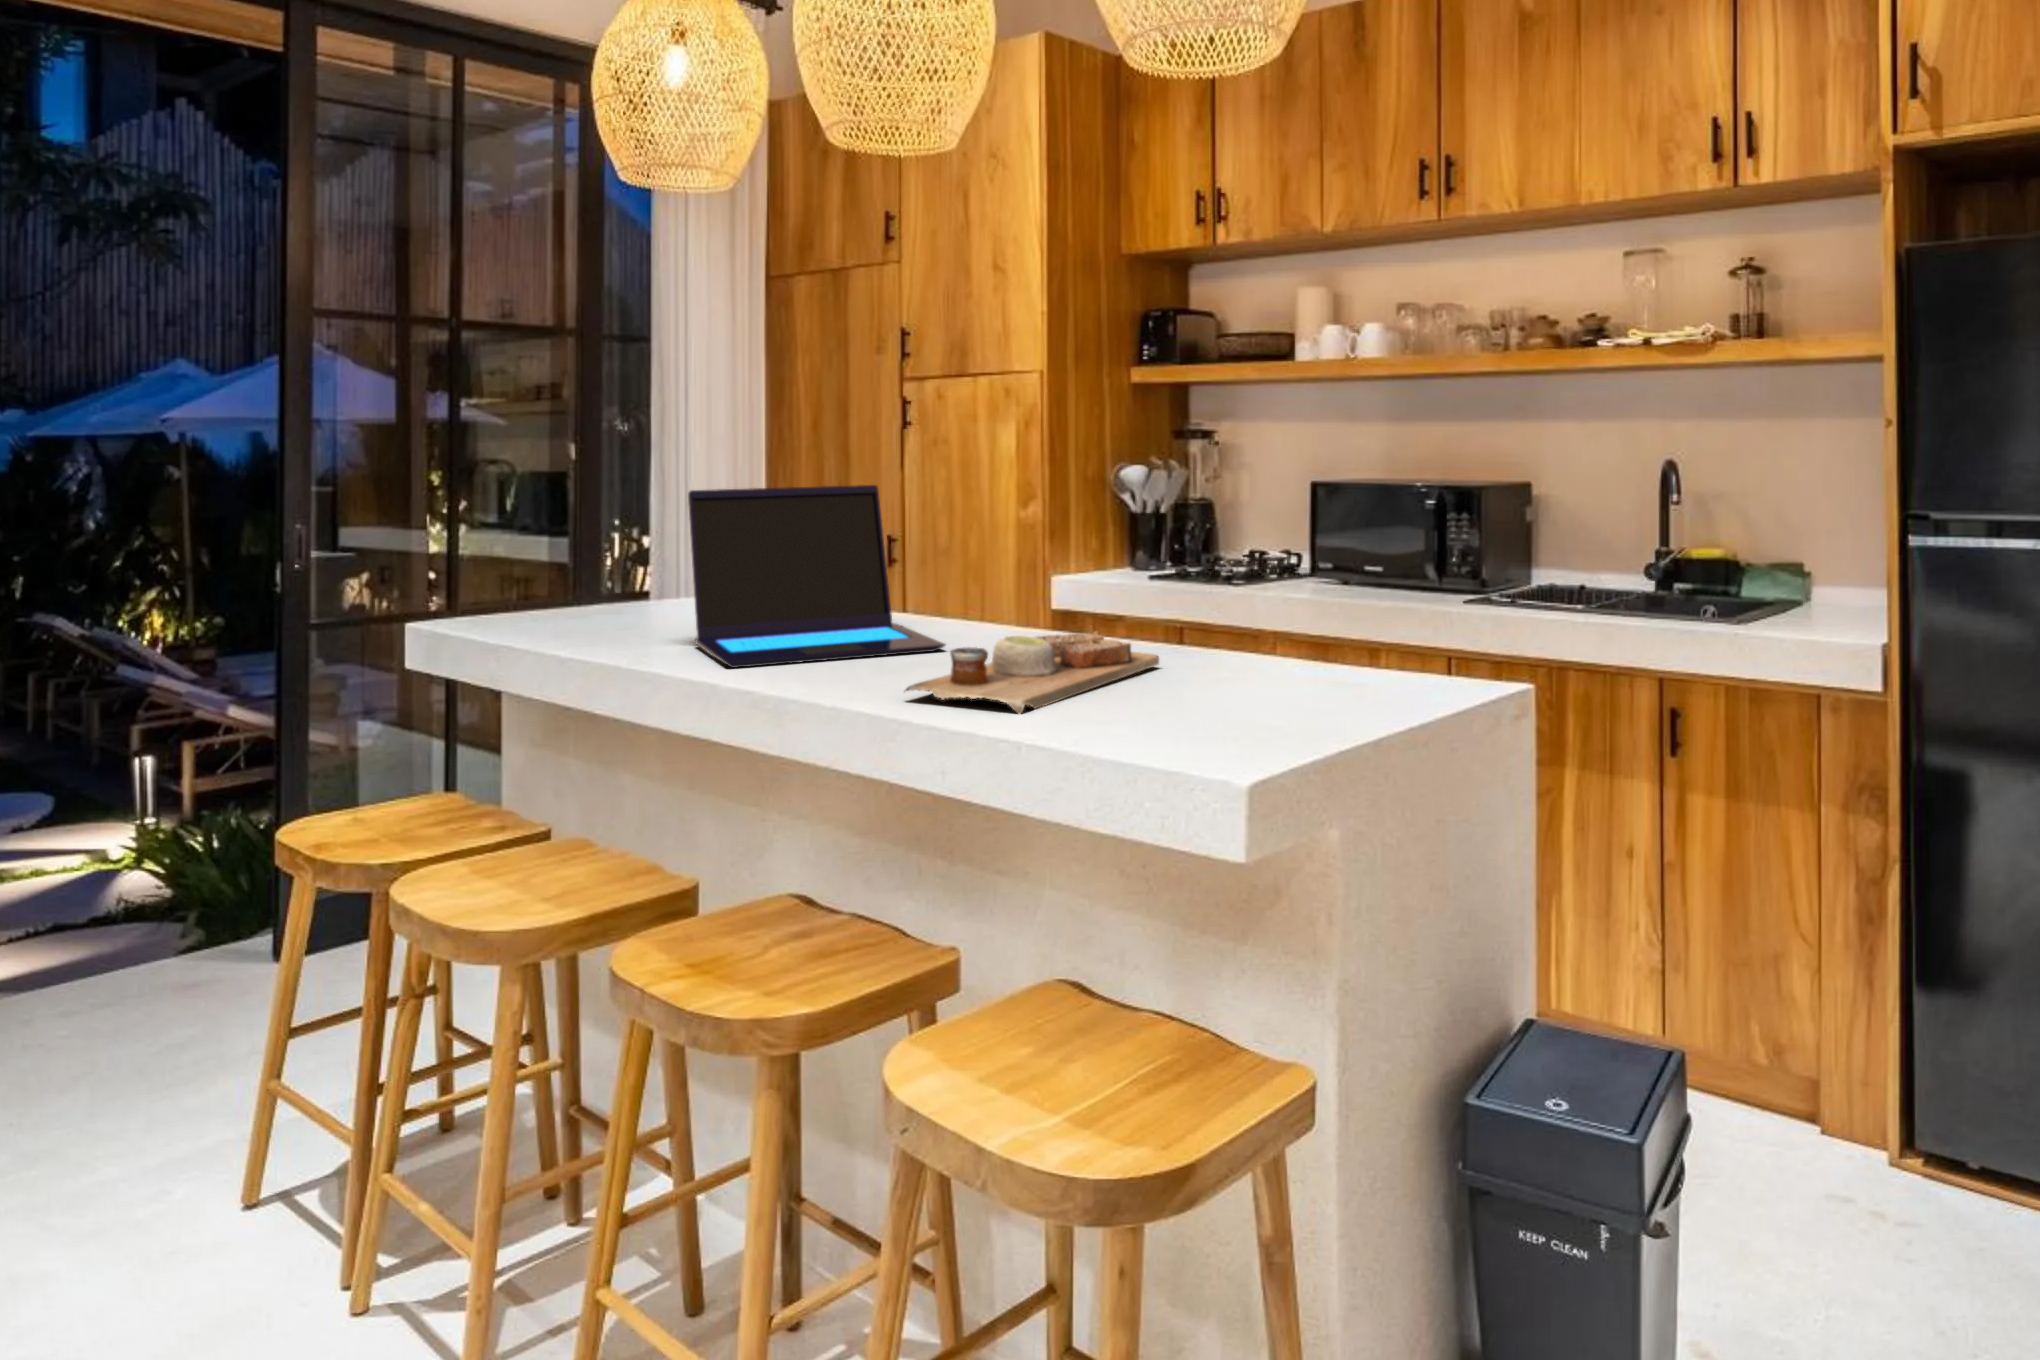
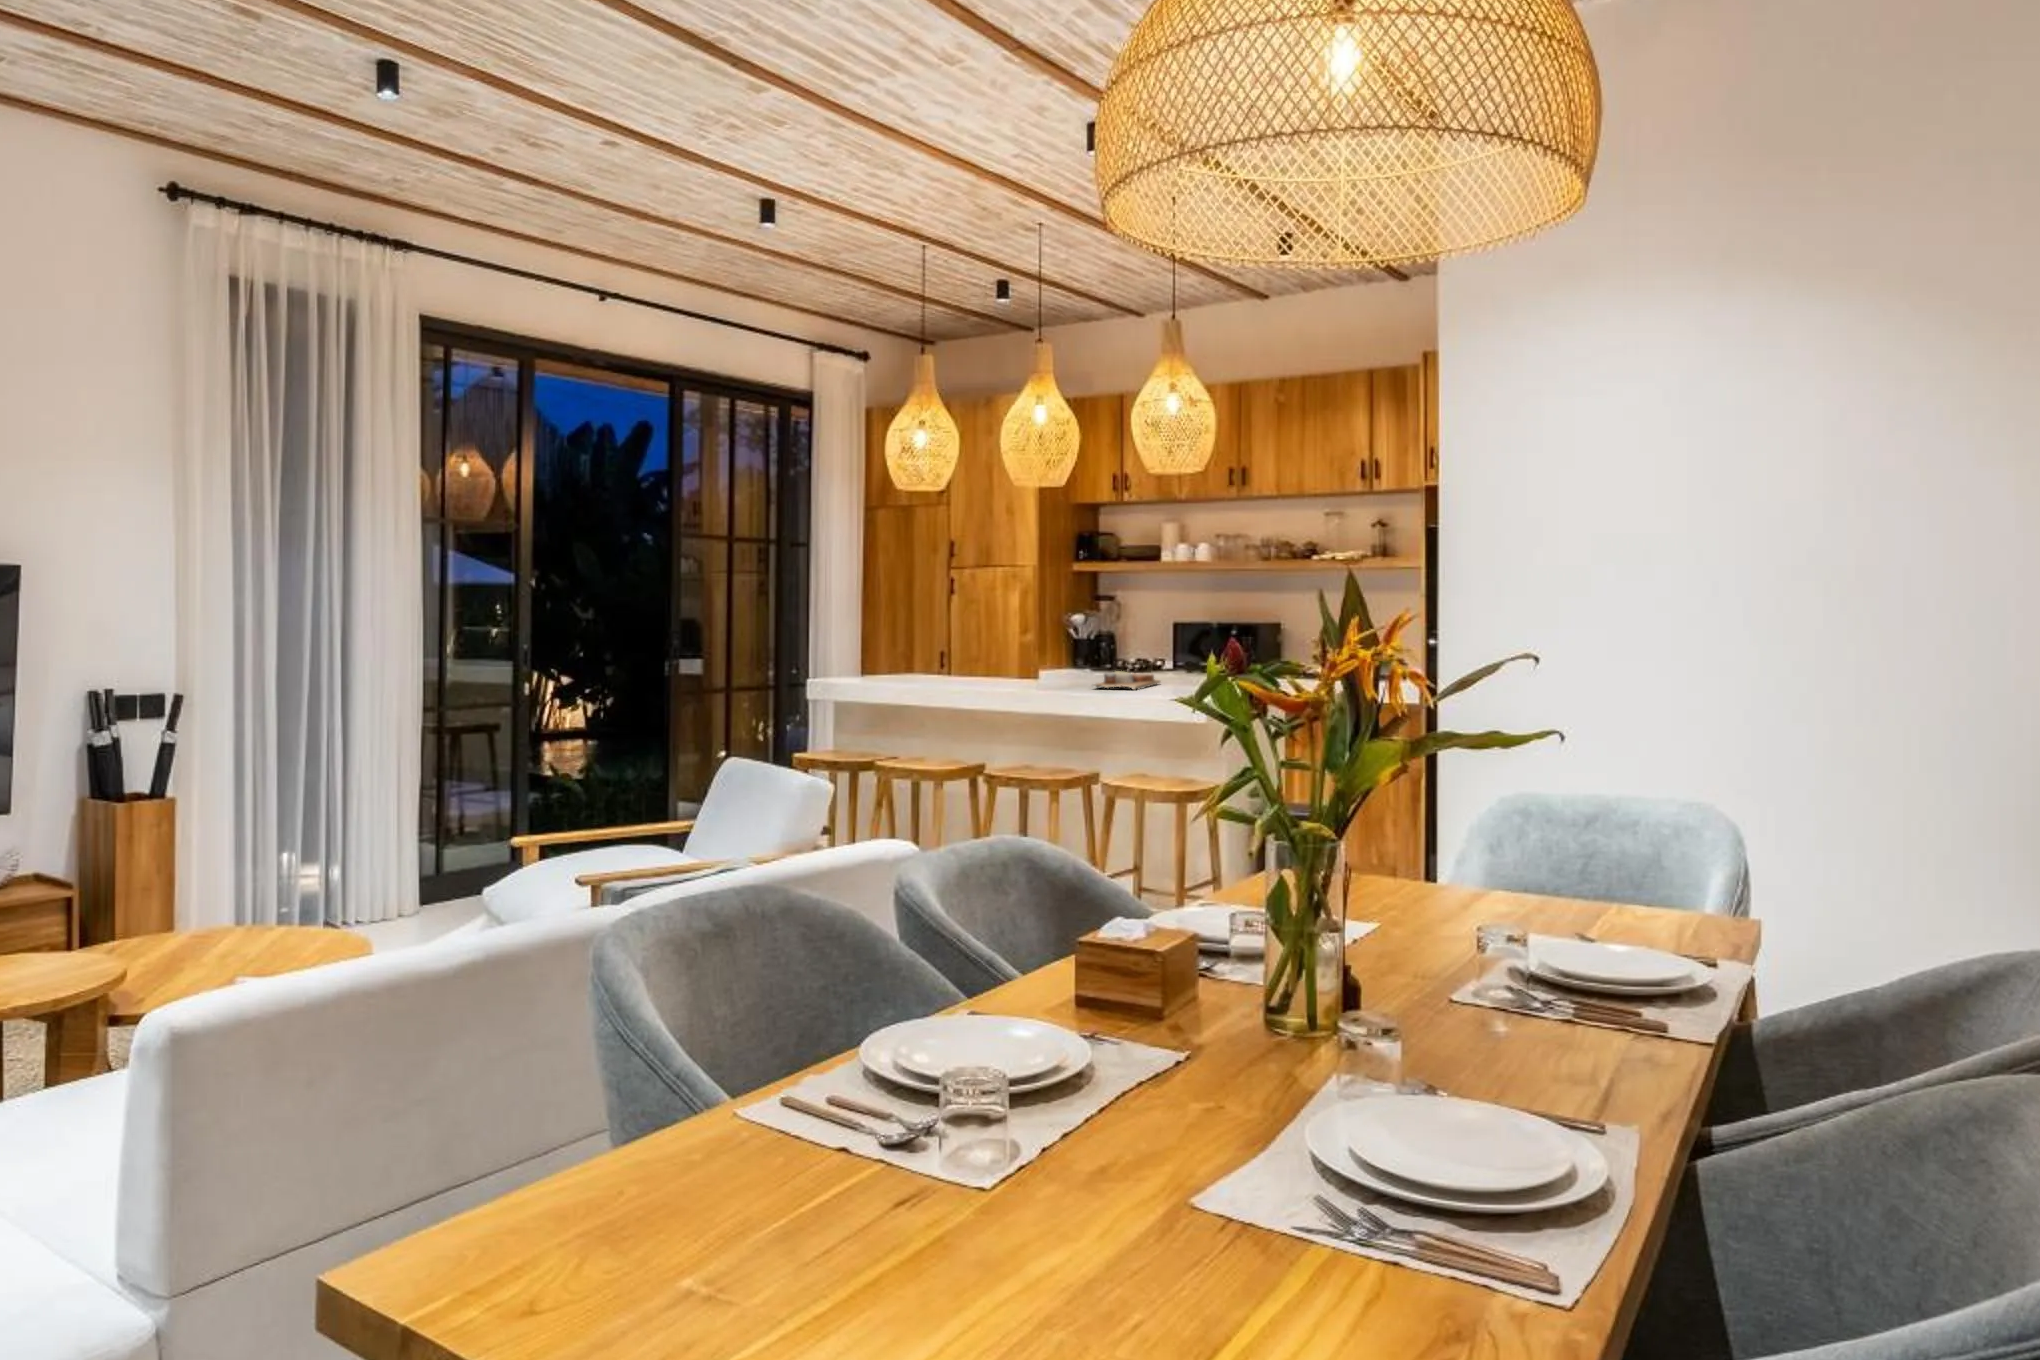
laptop: present [688,485,945,668] -> none [963,621,1074,686]

